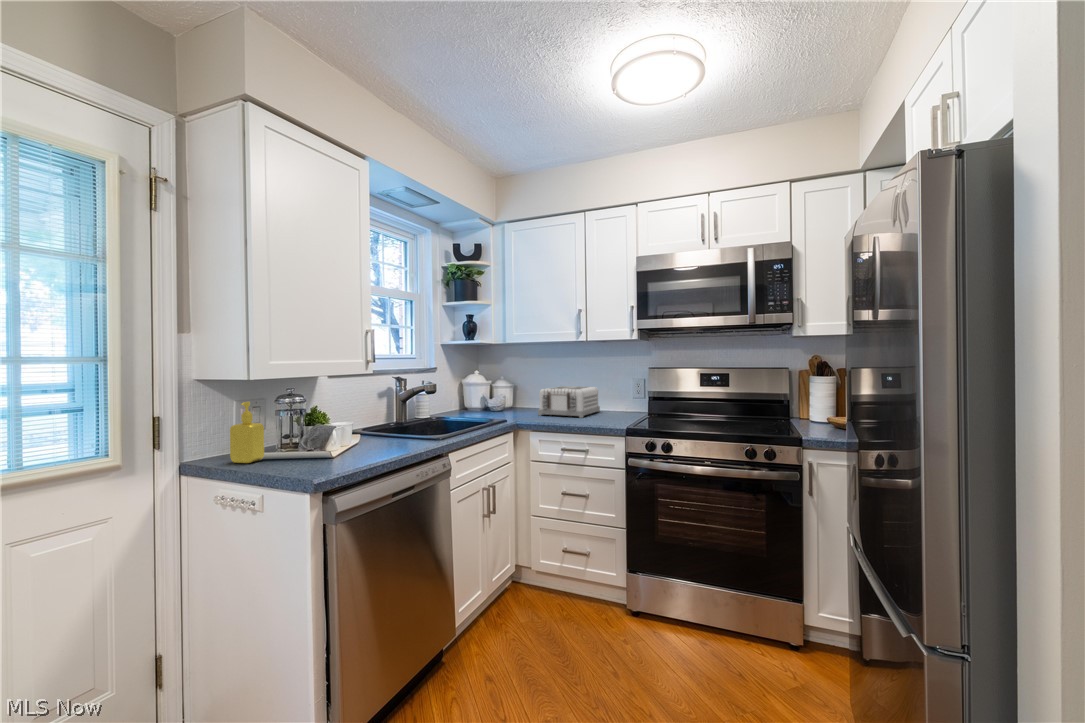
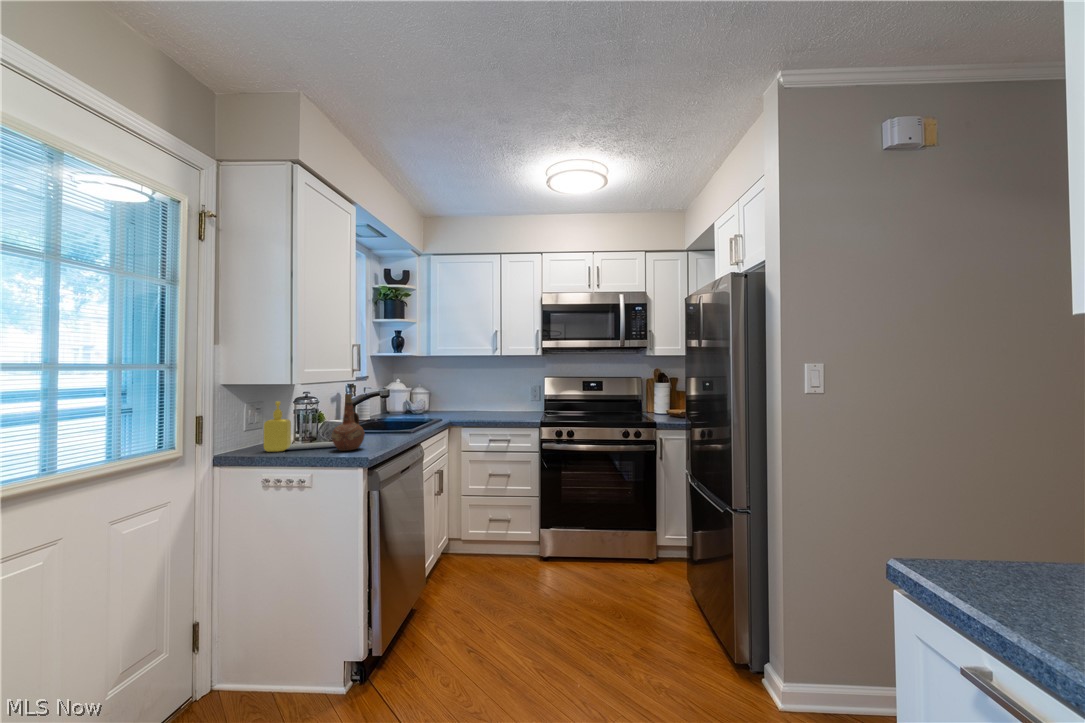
toaster: present [538,386,600,418] -> none [462,393,508,416]
ceramic pitcher: none [291,394,336,469] -> present [331,394,365,451]

